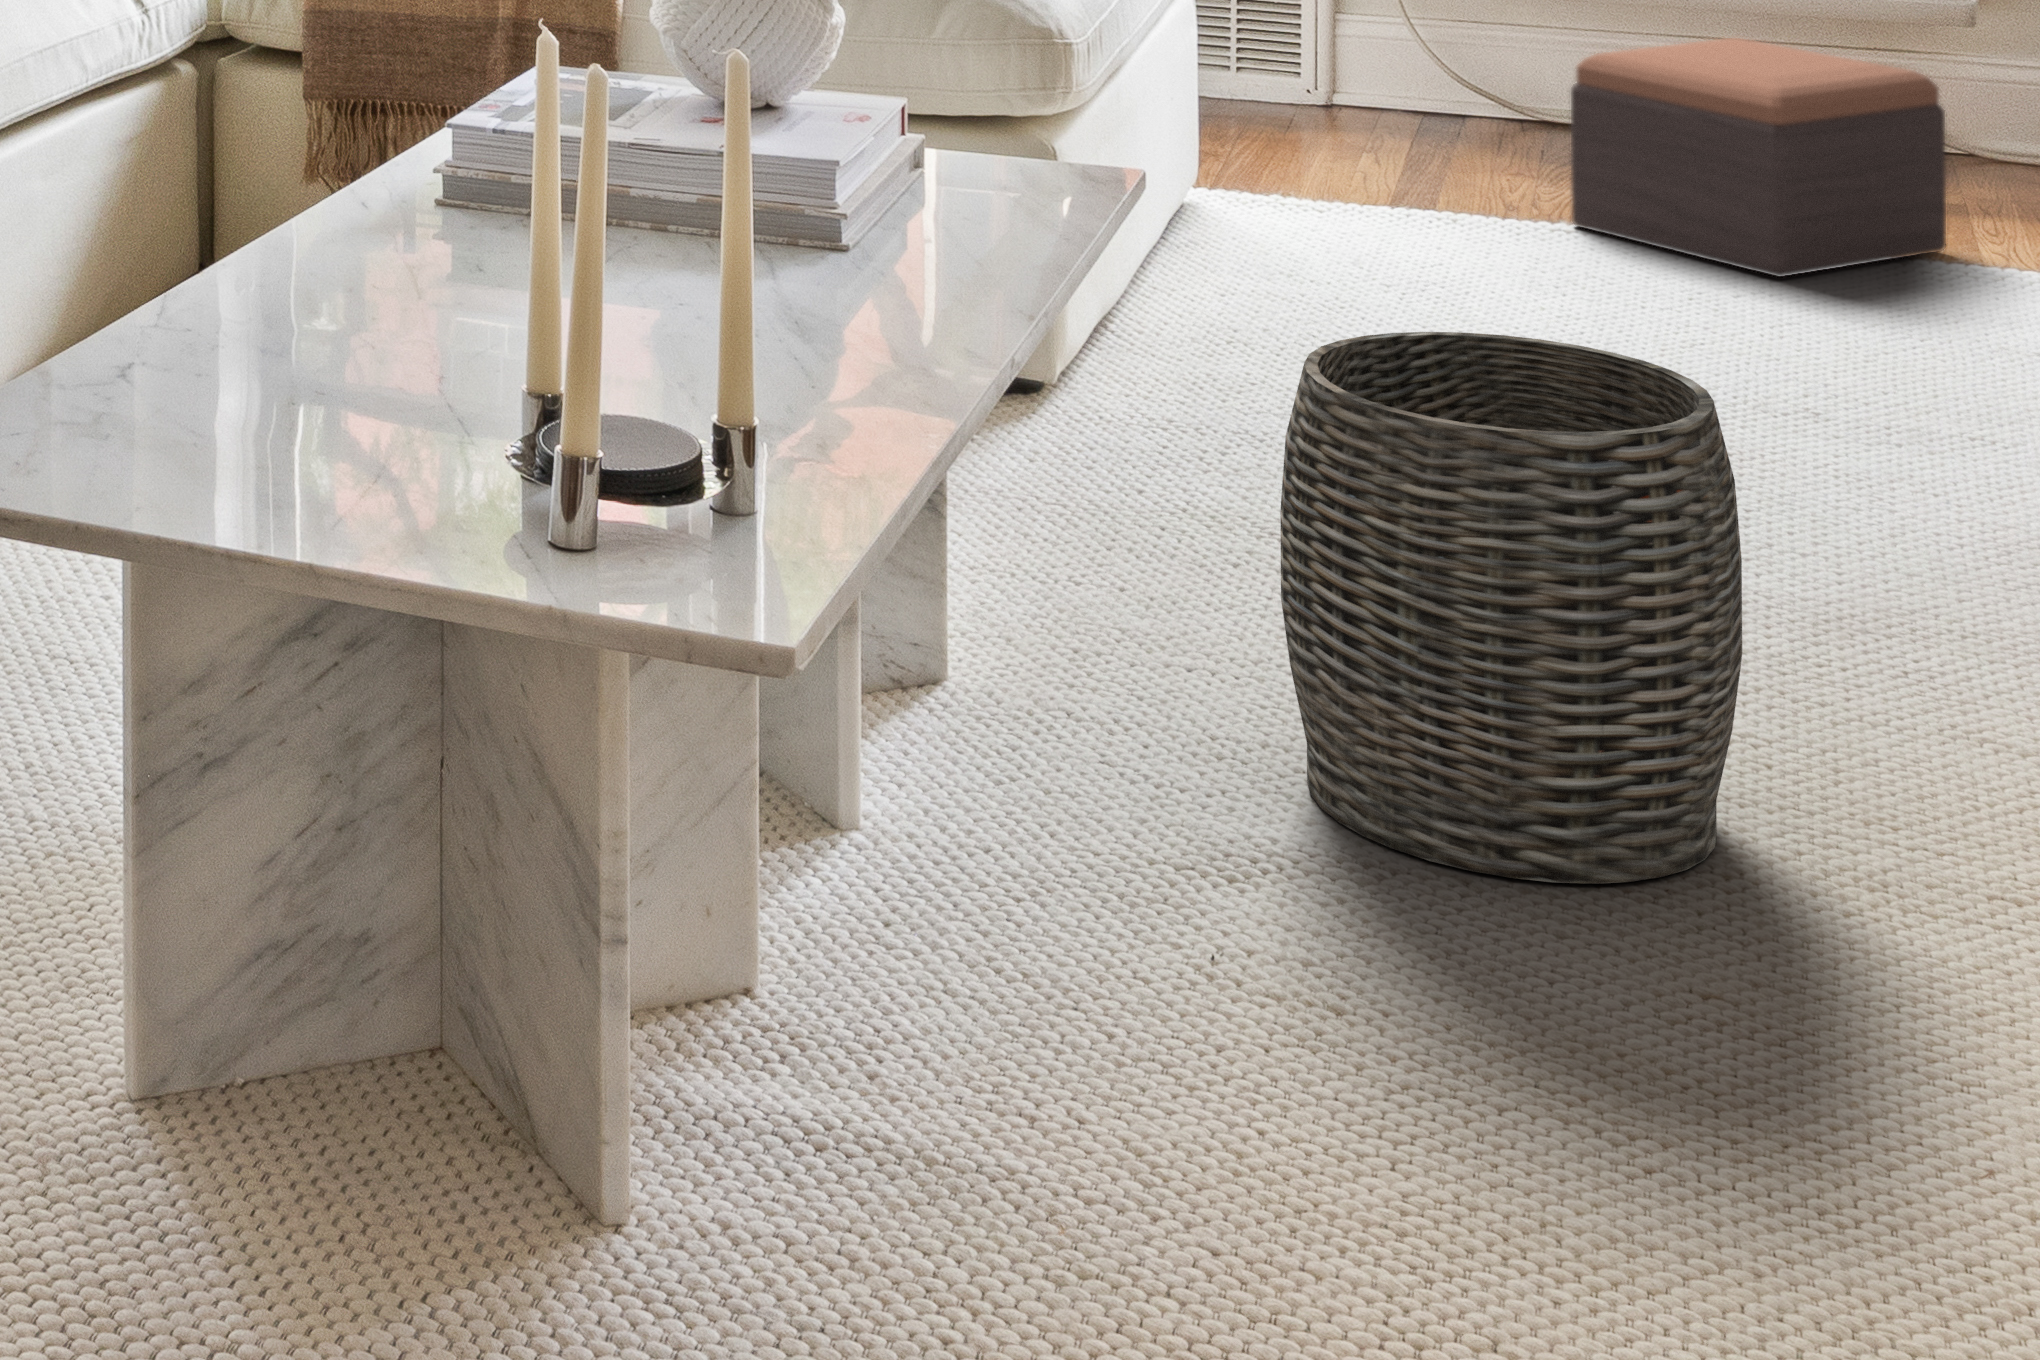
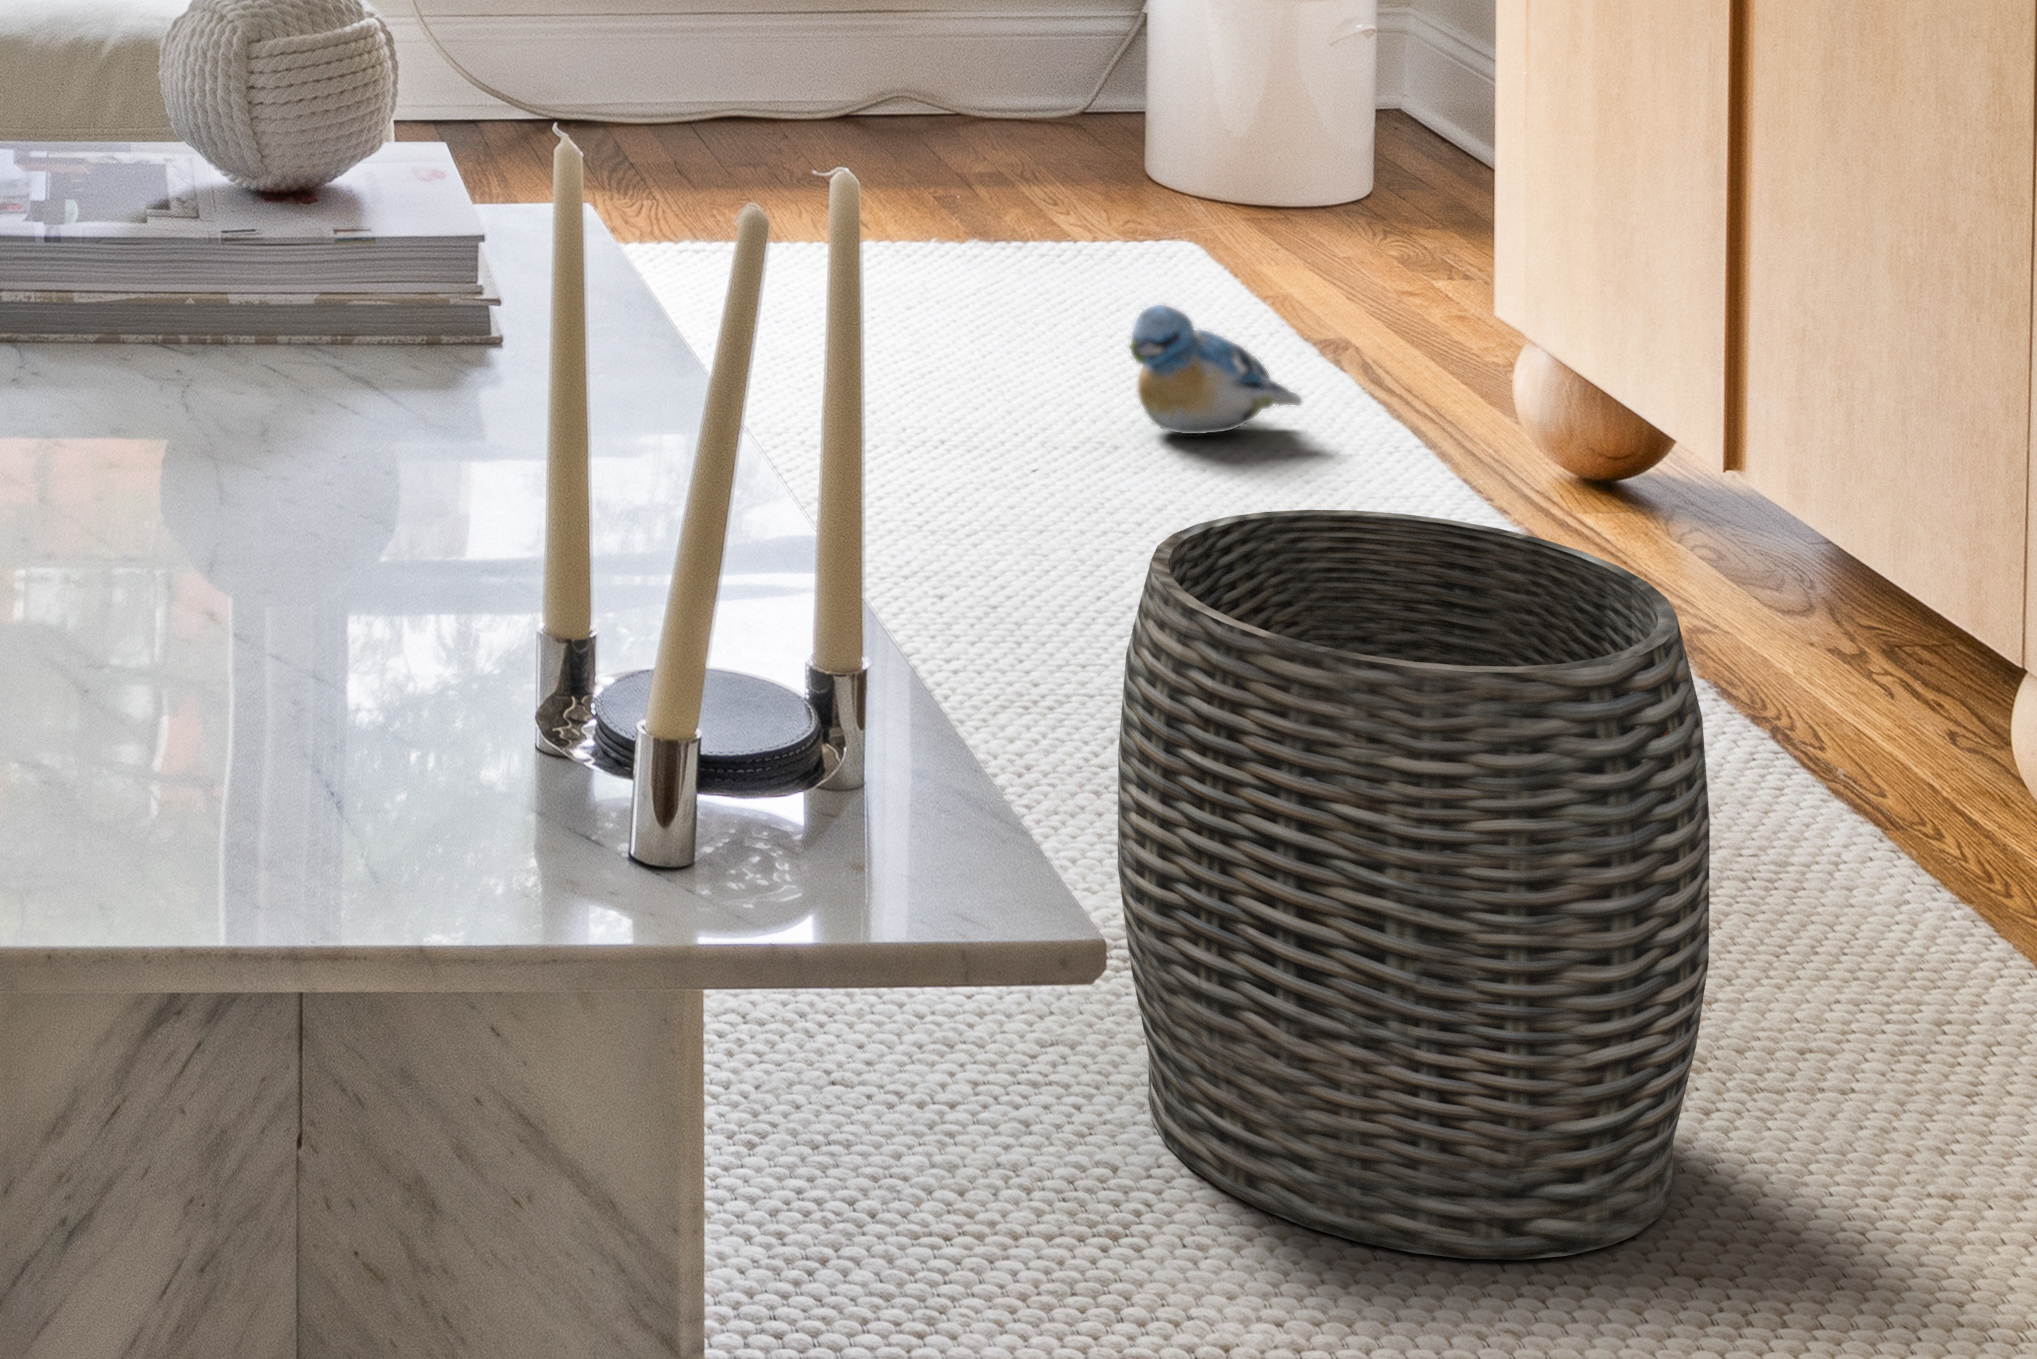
footstool: present [1571,38,1946,277] -> none [709,30,1079,304]
plush toy: none [1822,270,1996,388] -> present [1130,305,1302,434]

